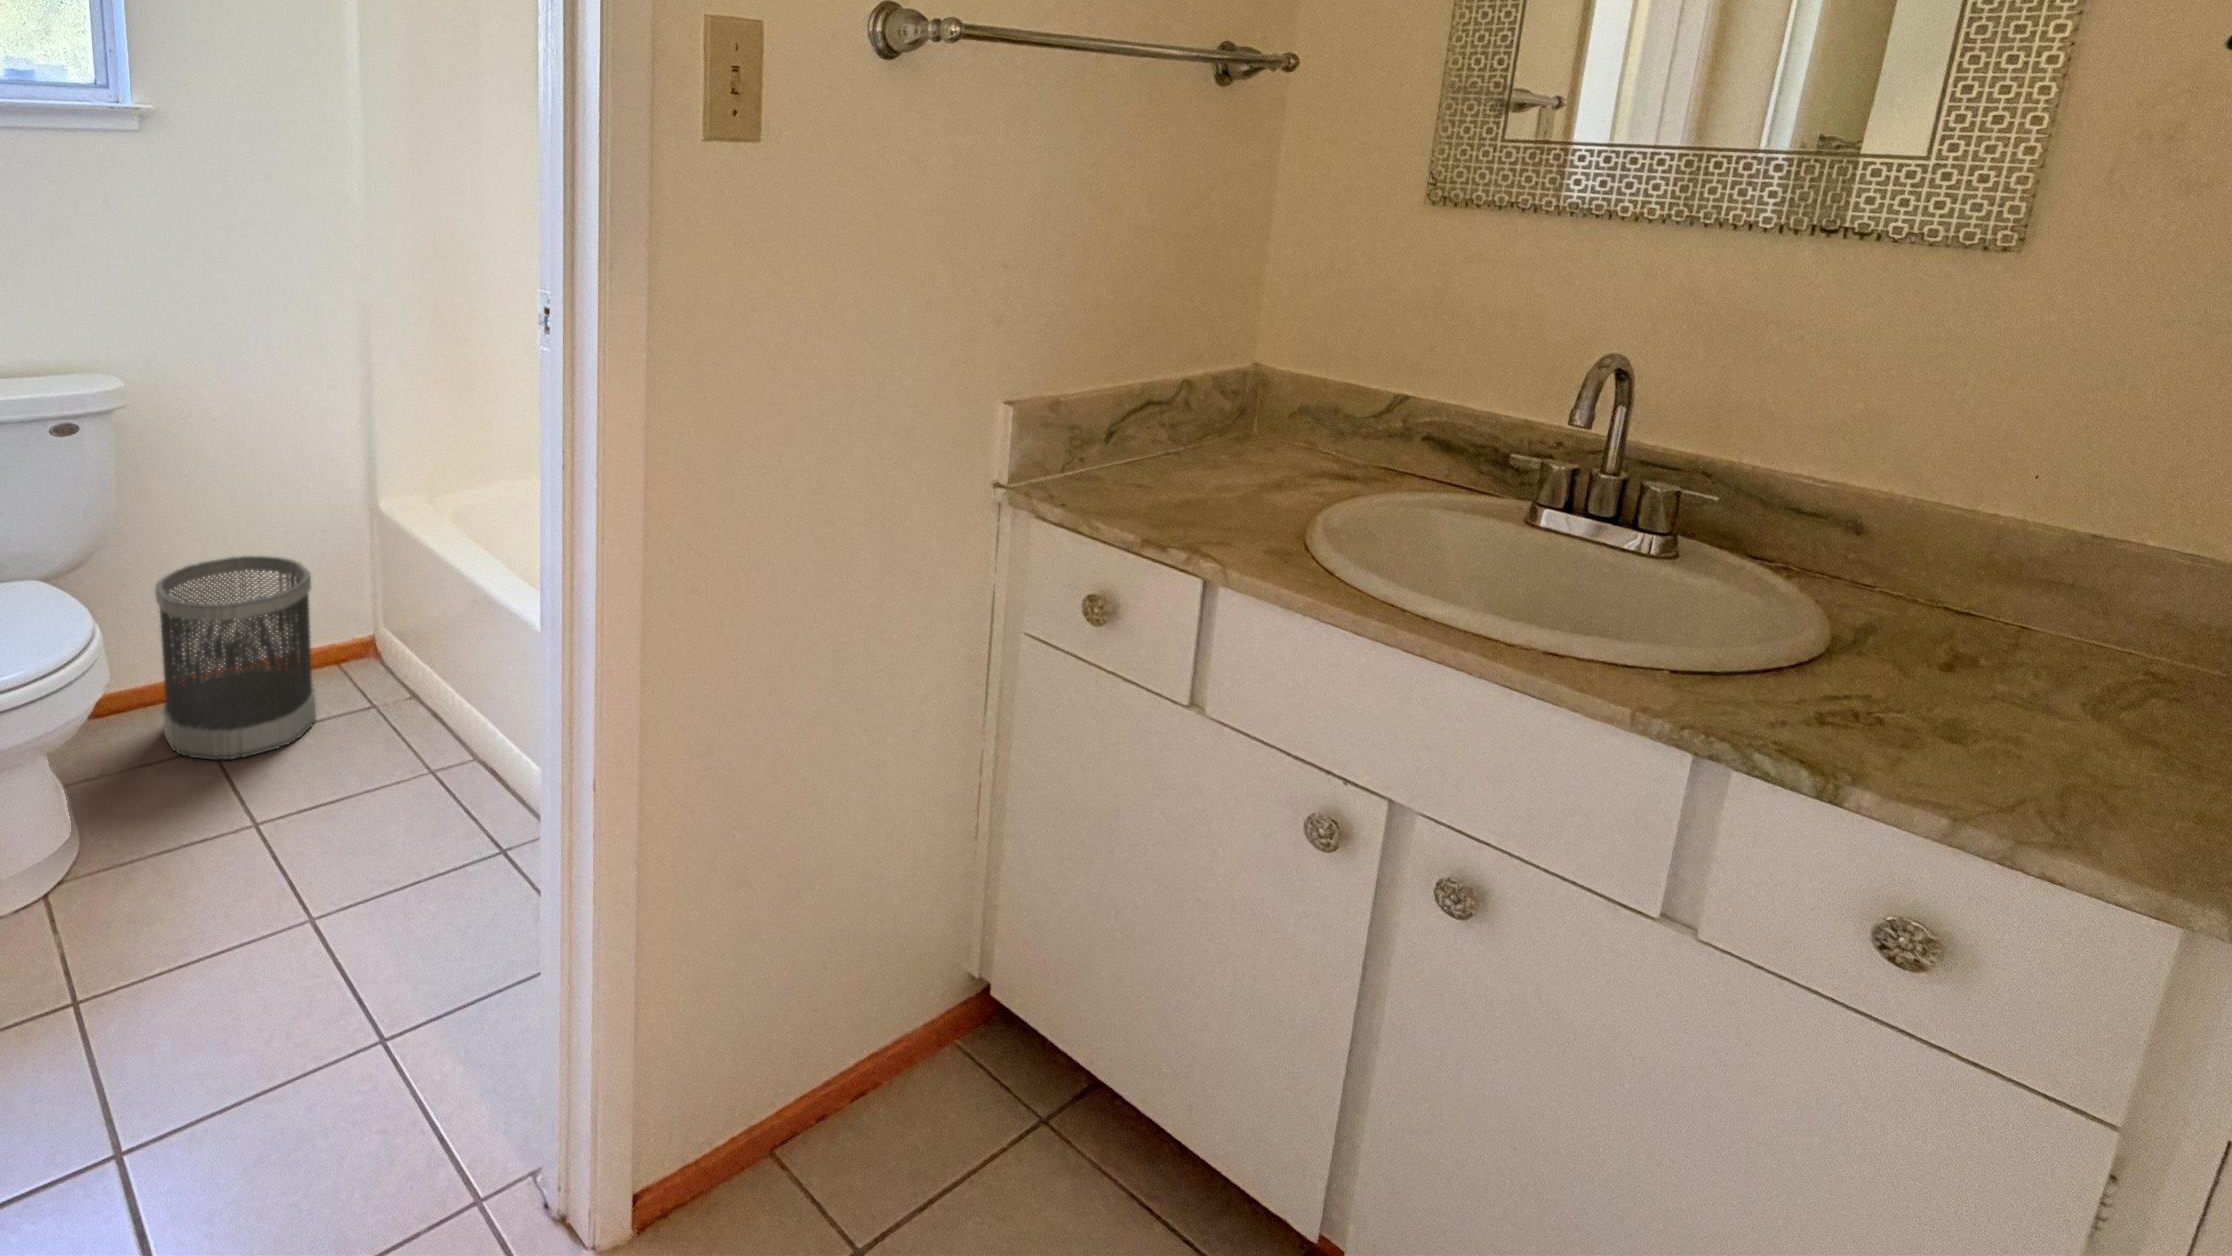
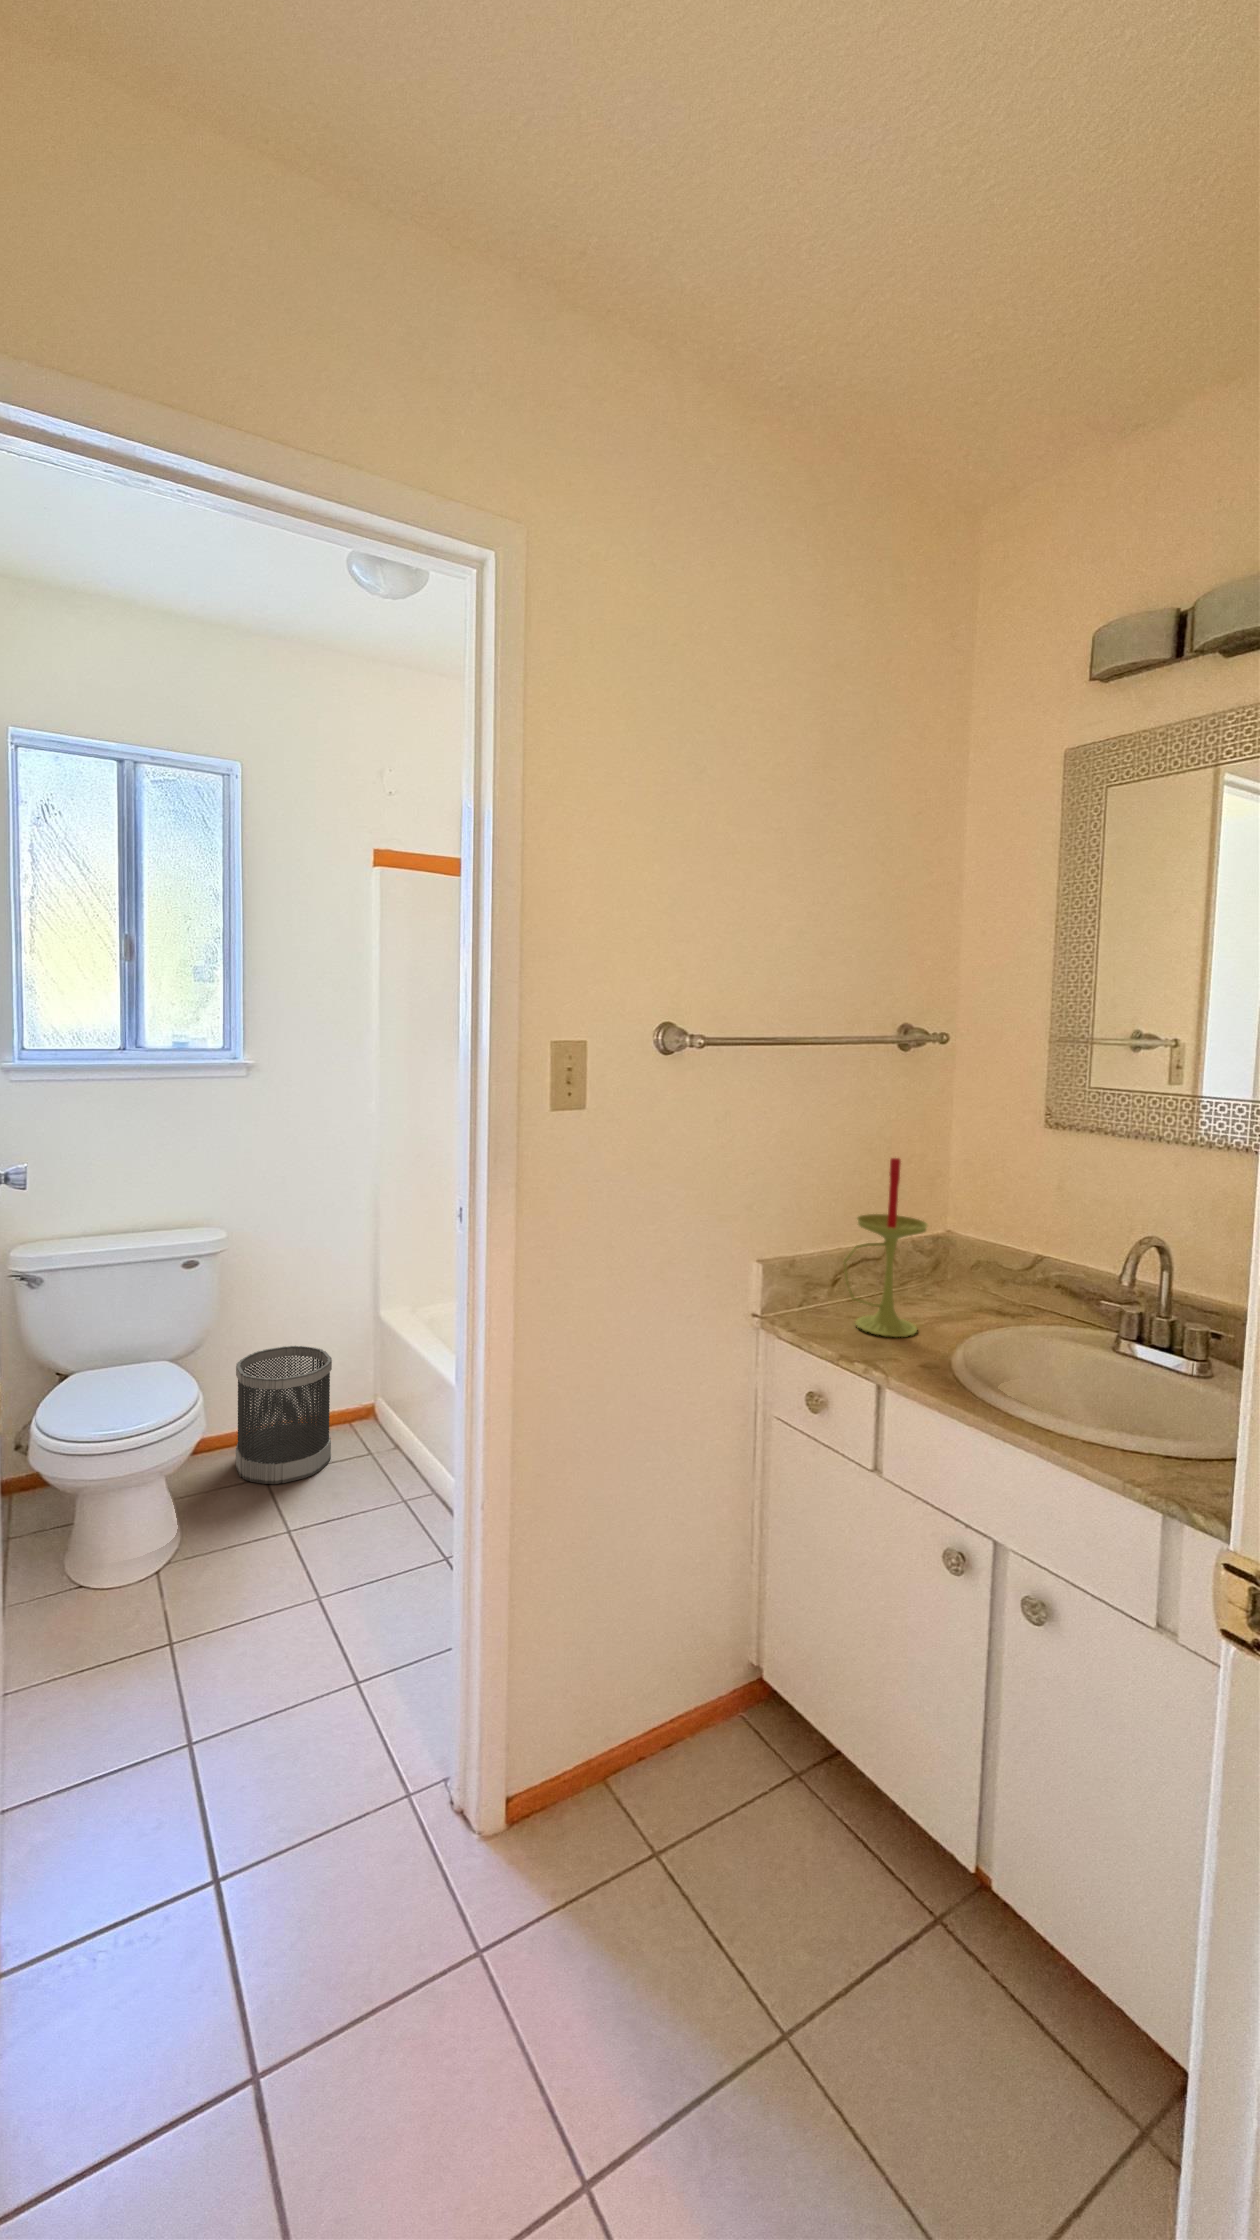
candle: none [1143,234,1271,512] -> present [843,1158,927,1337]

